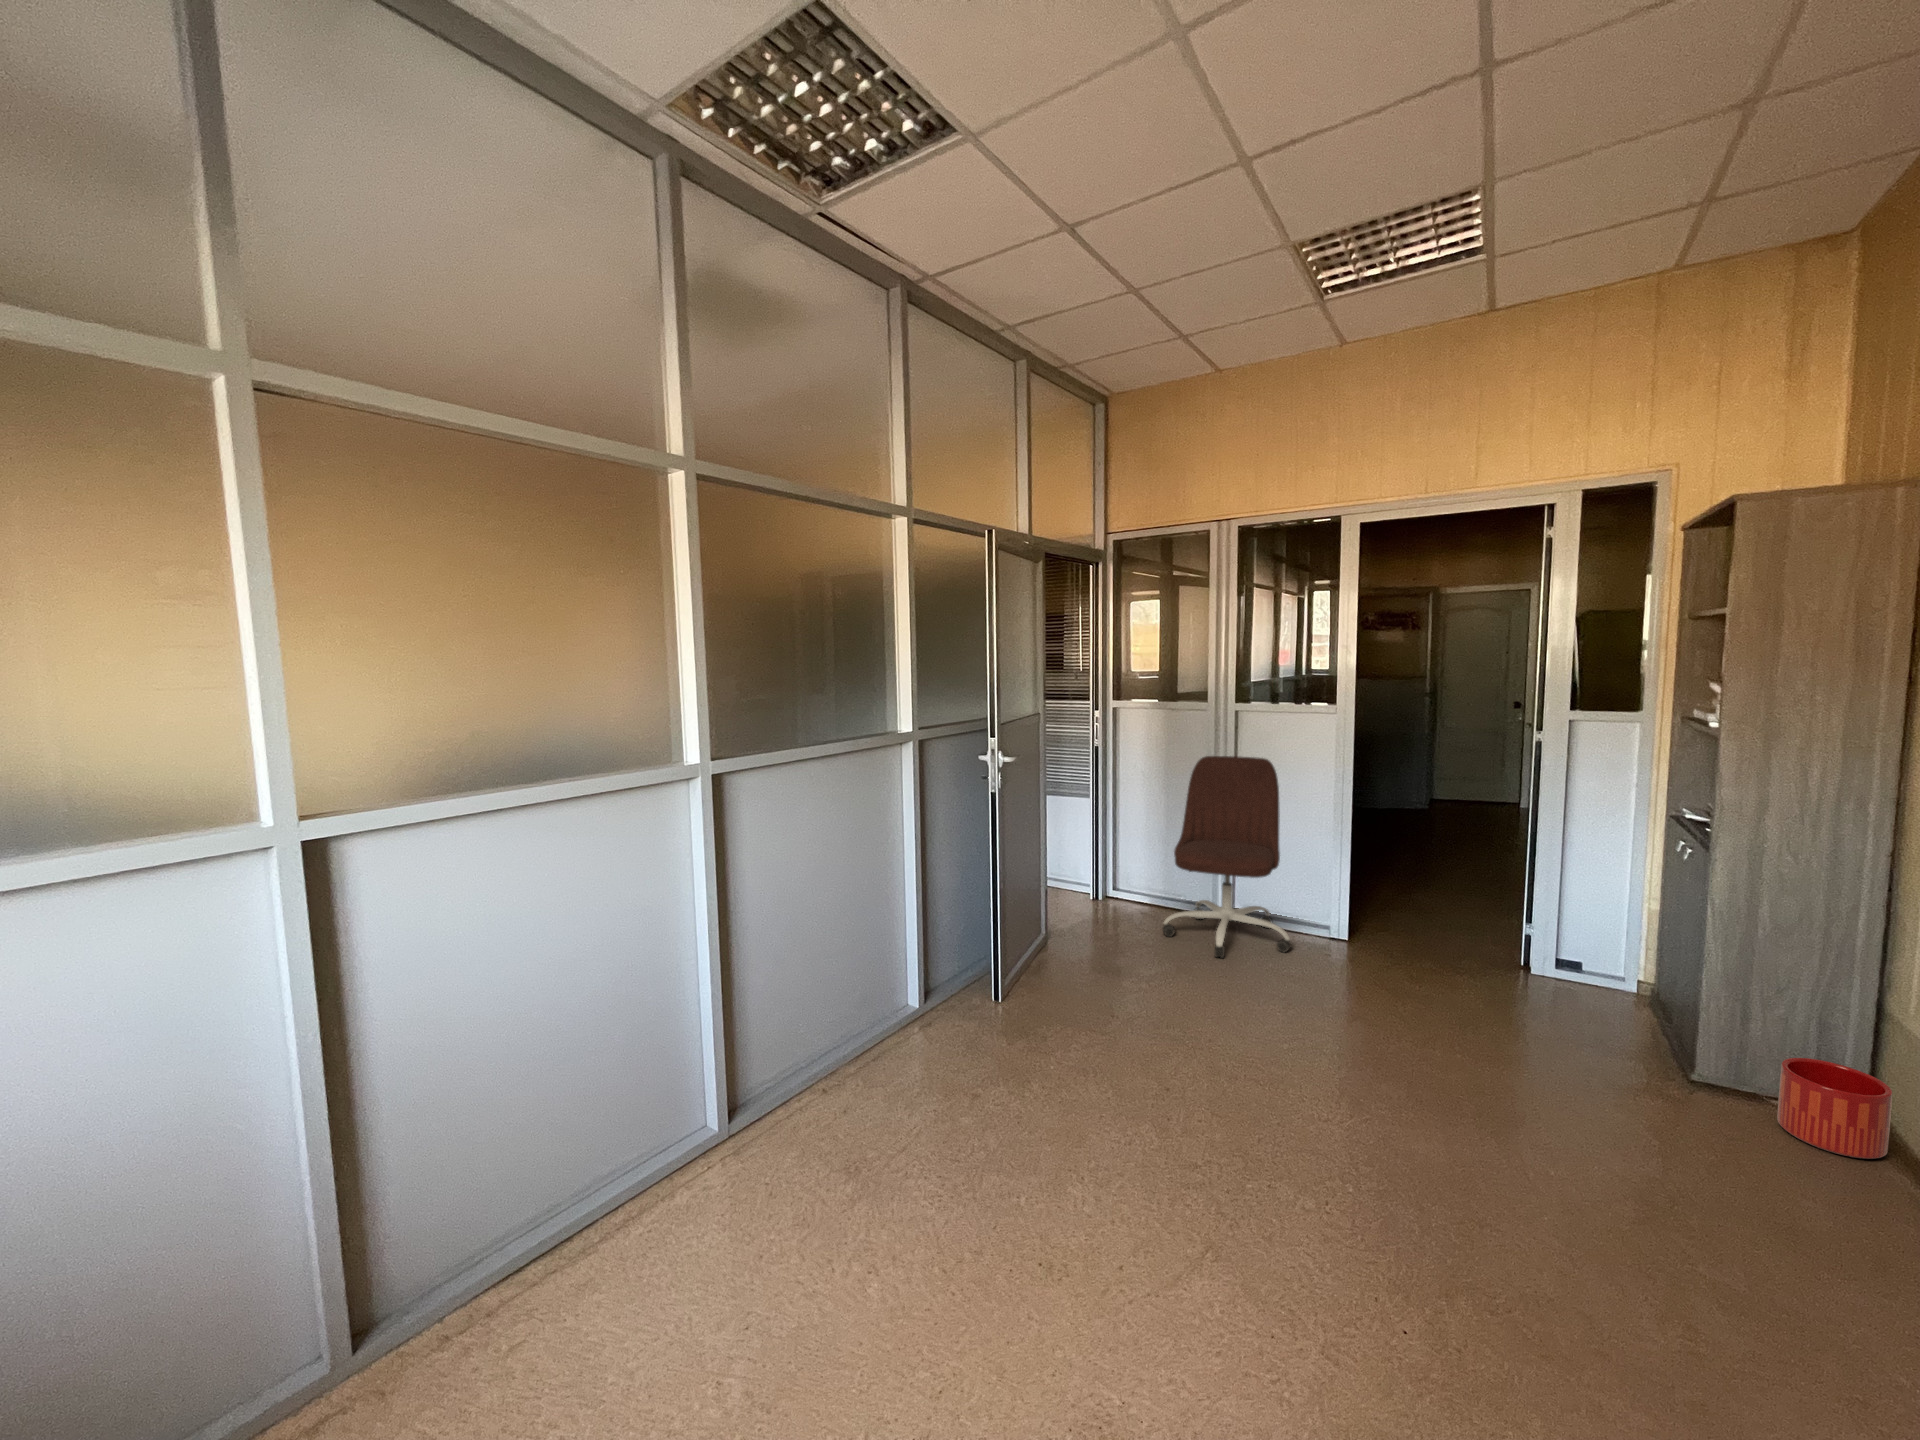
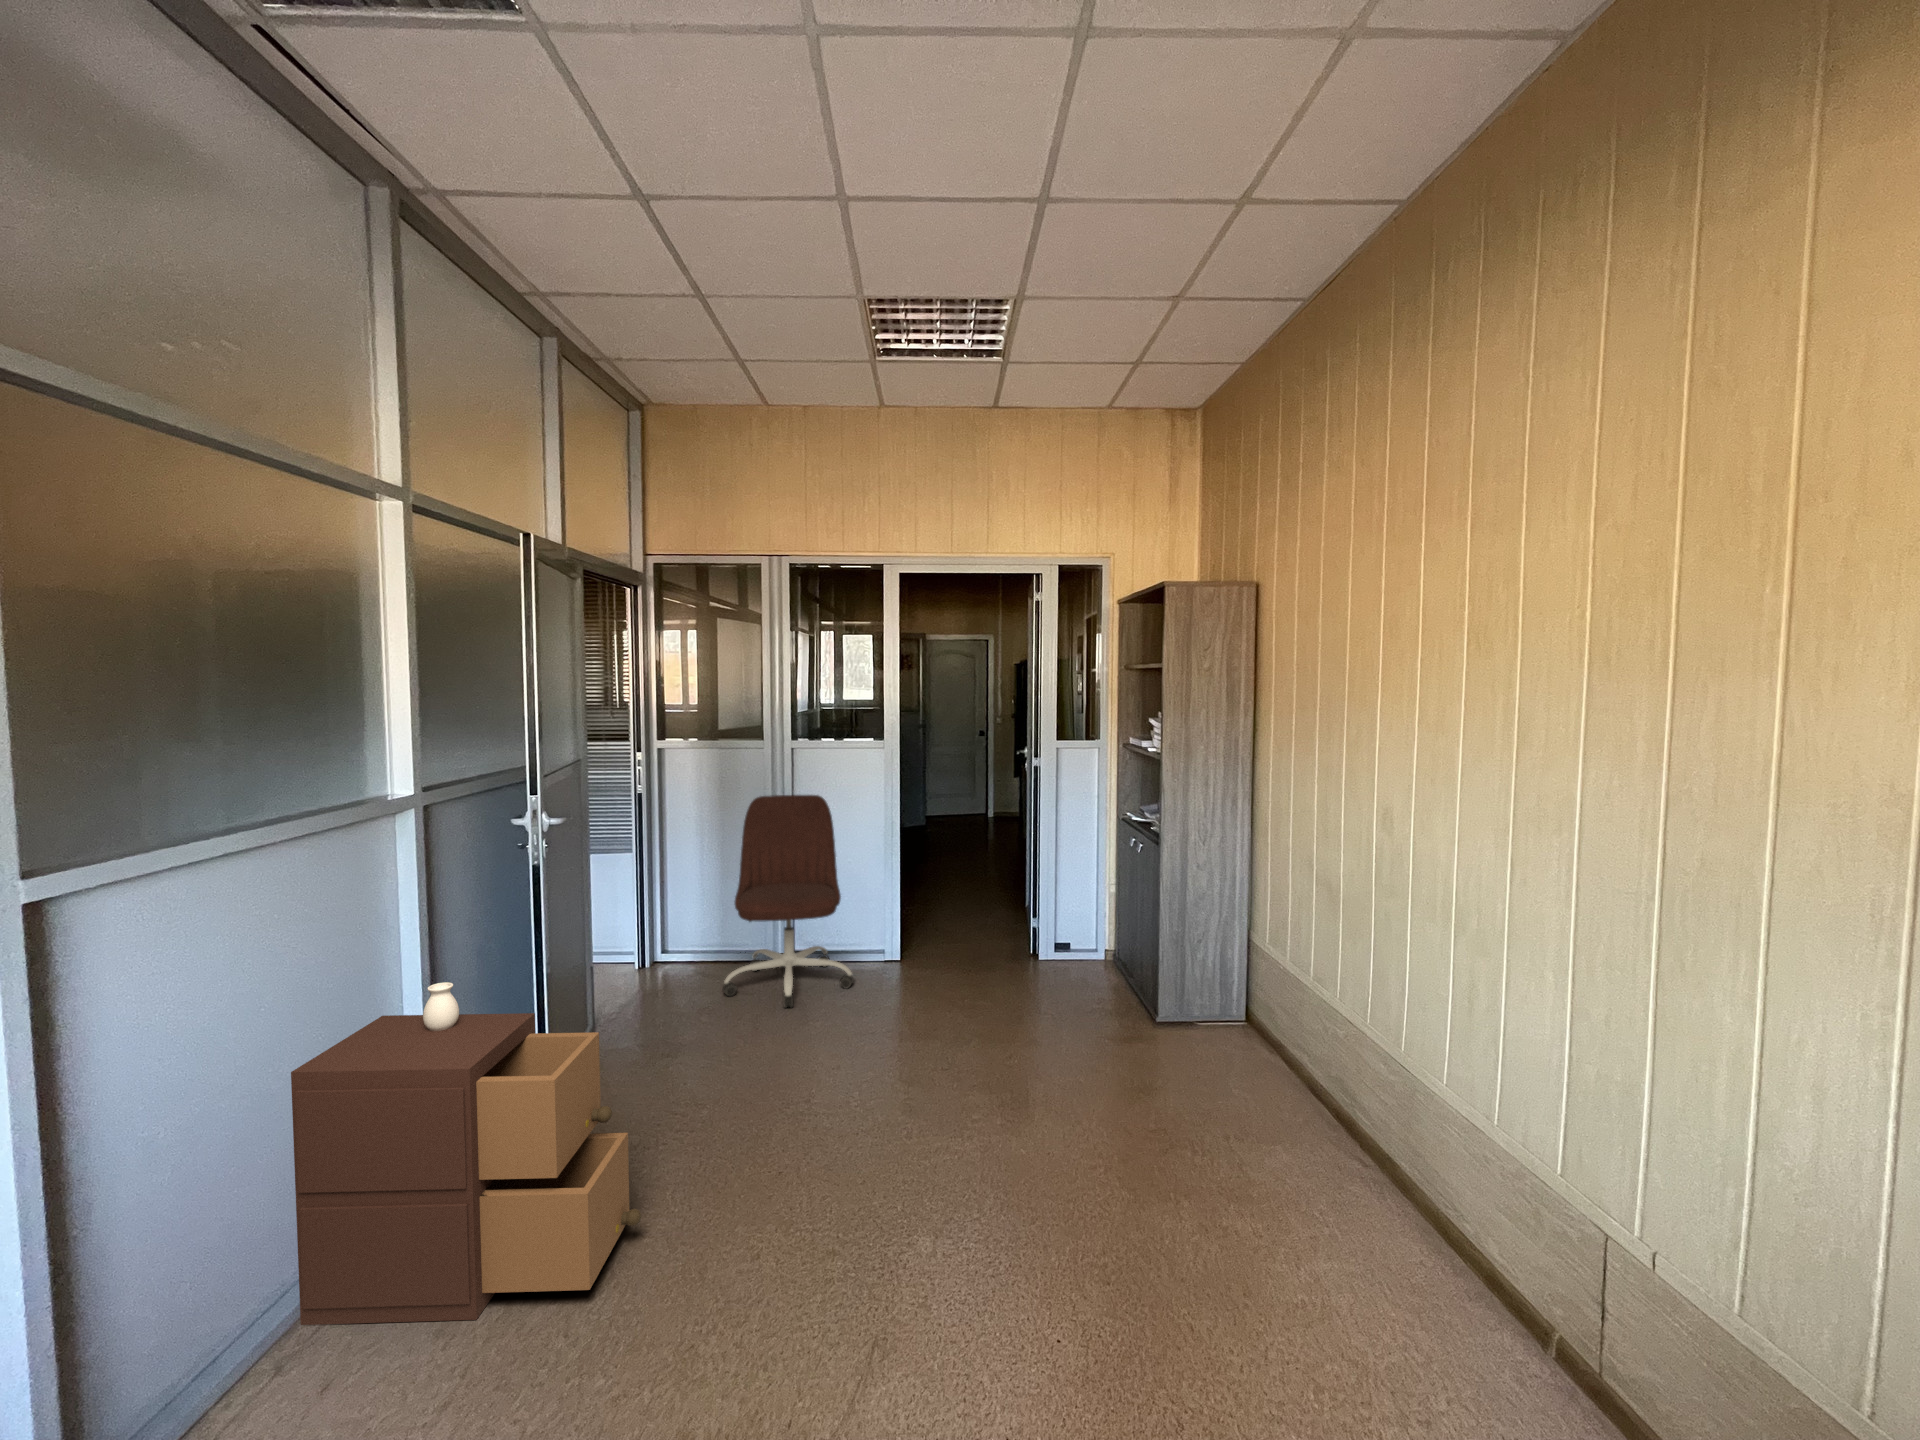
storage cabinet: none [821,873,1041,1131] -> present [291,982,641,1325]
planter: present [1777,1058,1892,1159] -> none [1208,989,1265,1055]

